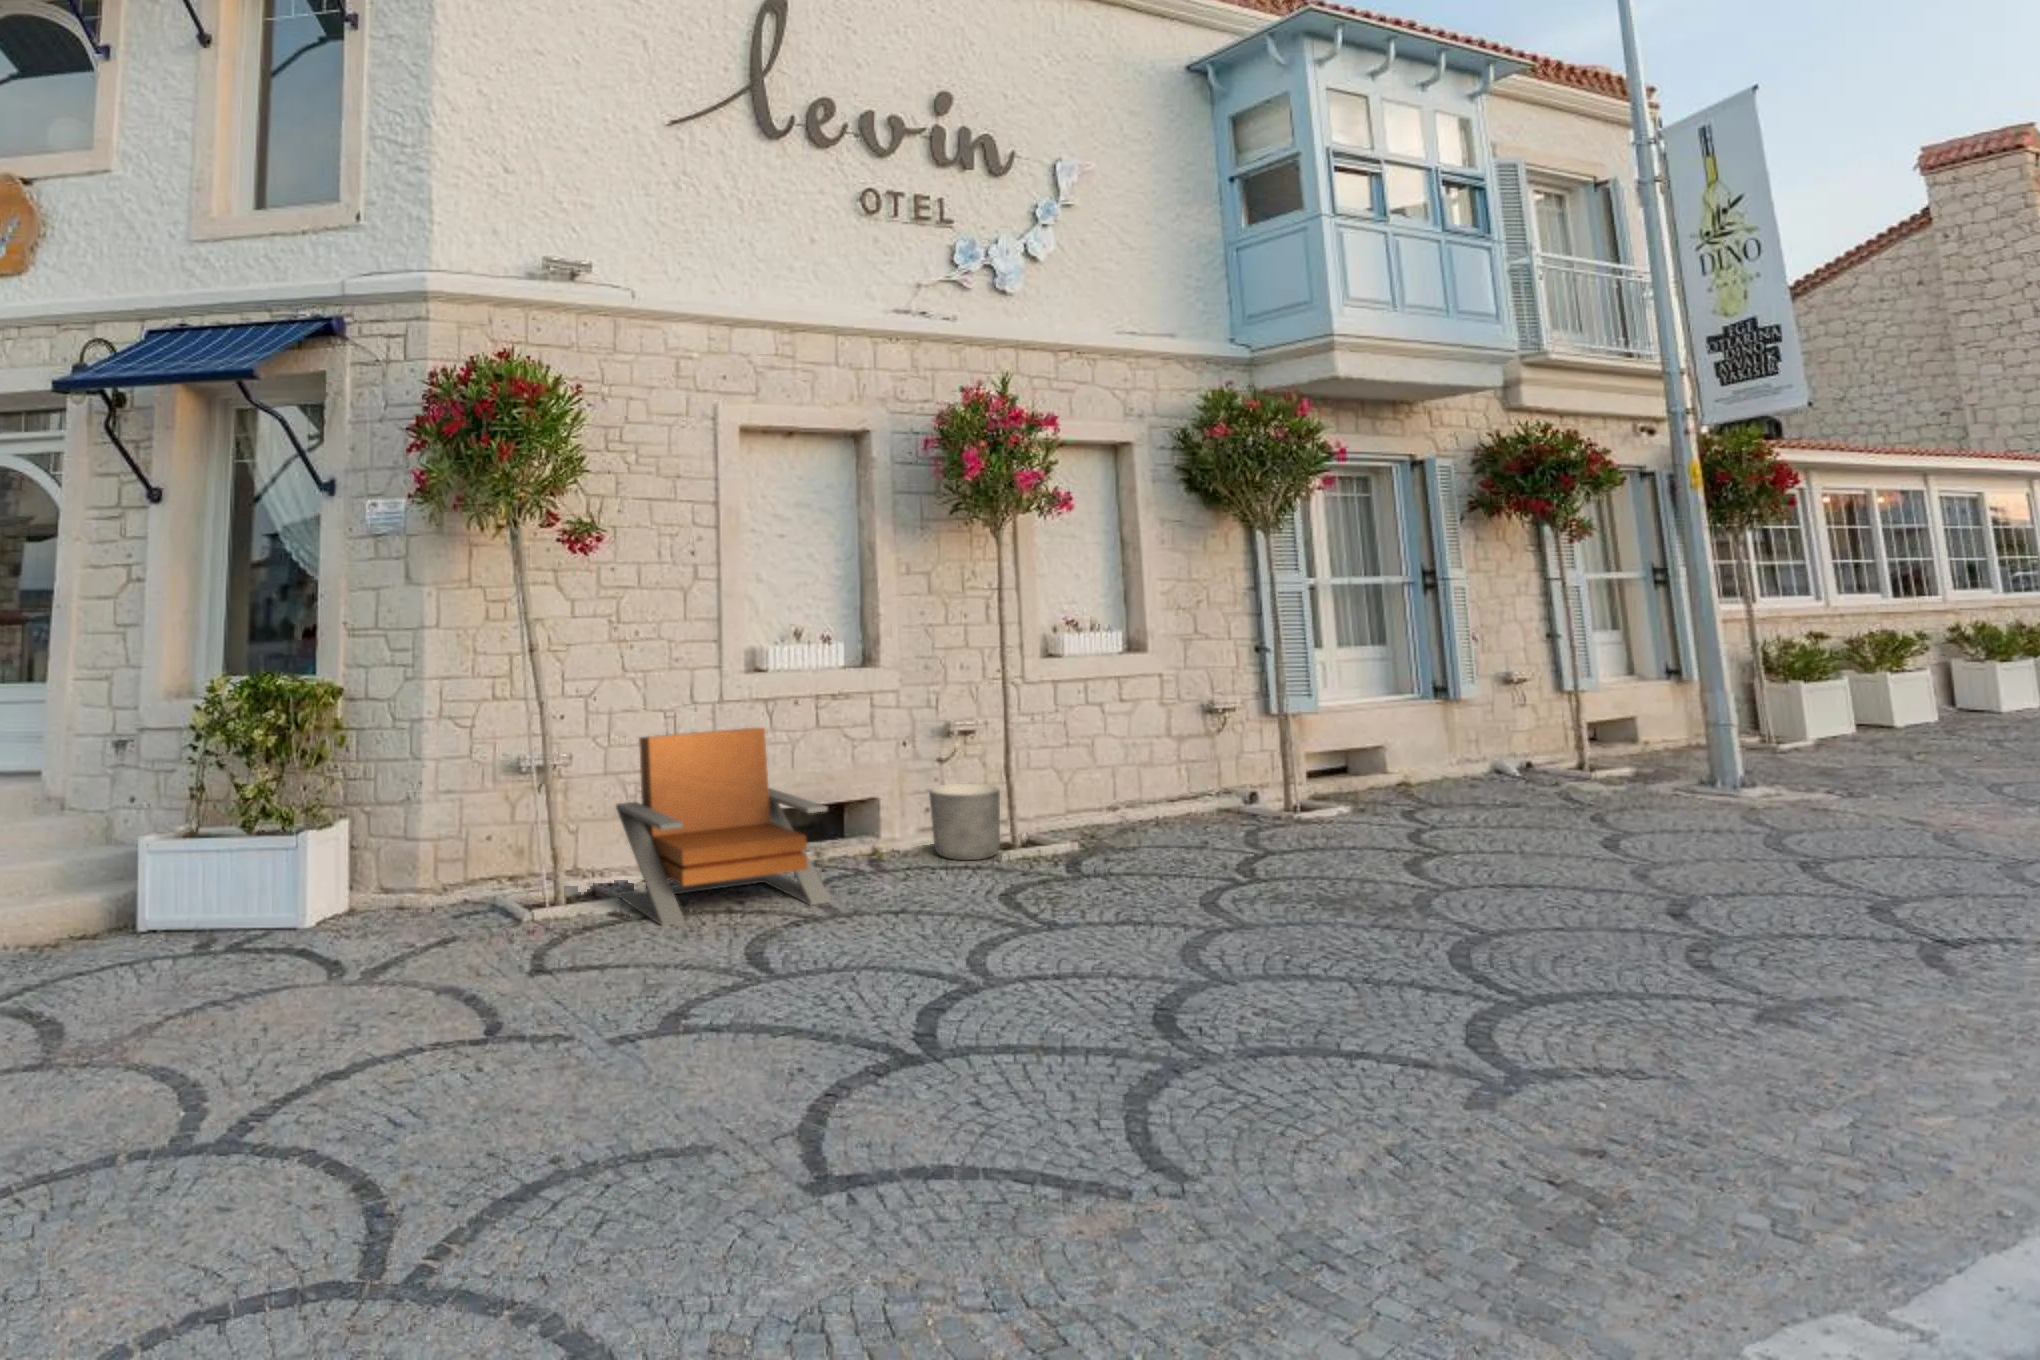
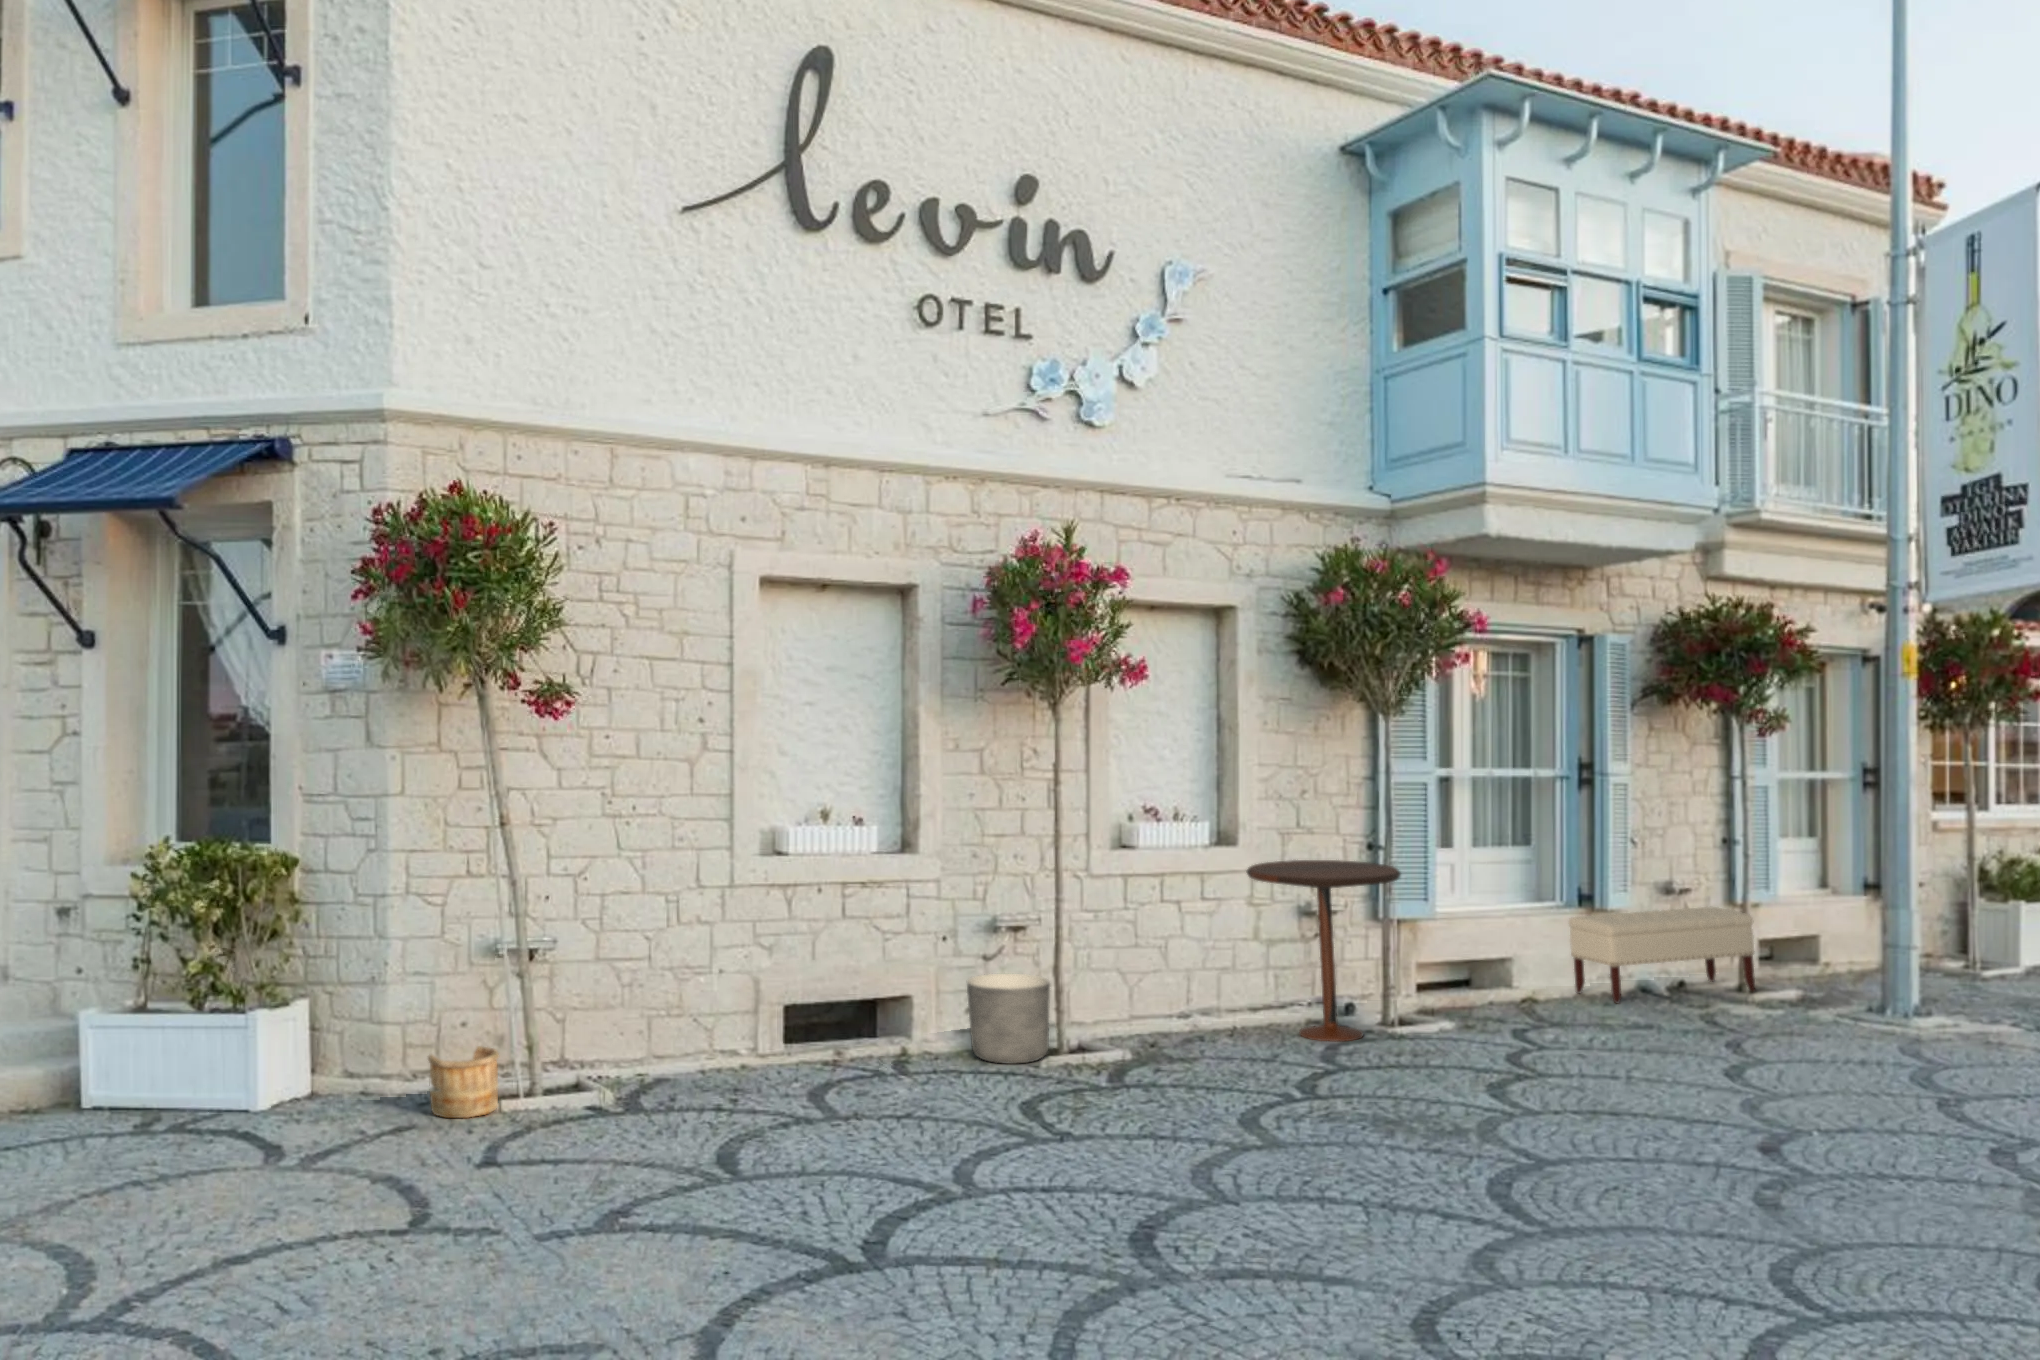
pedestal table: none [1146,686,1275,834] -> present [1247,860,1401,1041]
bench: none [1378,722,1522,800] -> present [1569,907,1755,1003]
lounge chair: present [616,728,831,926] -> none [597,907,832,1127]
wooden bucket: none [462,857,529,925] -> present [428,1046,499,1118]

